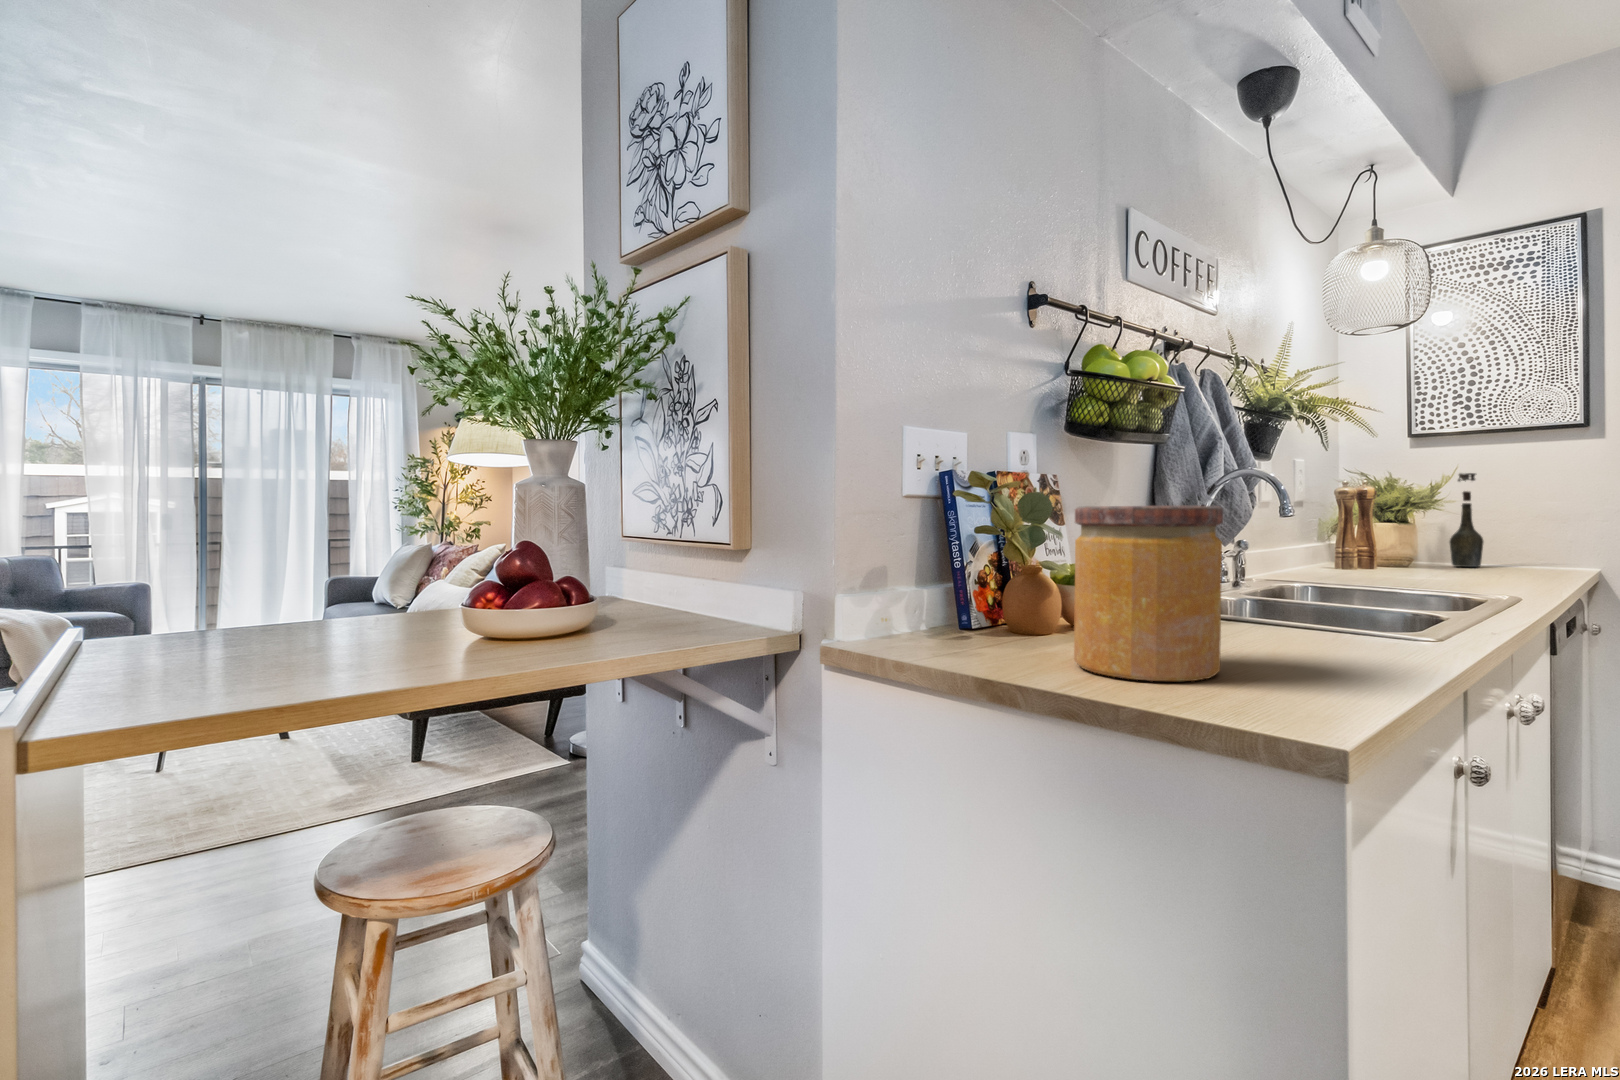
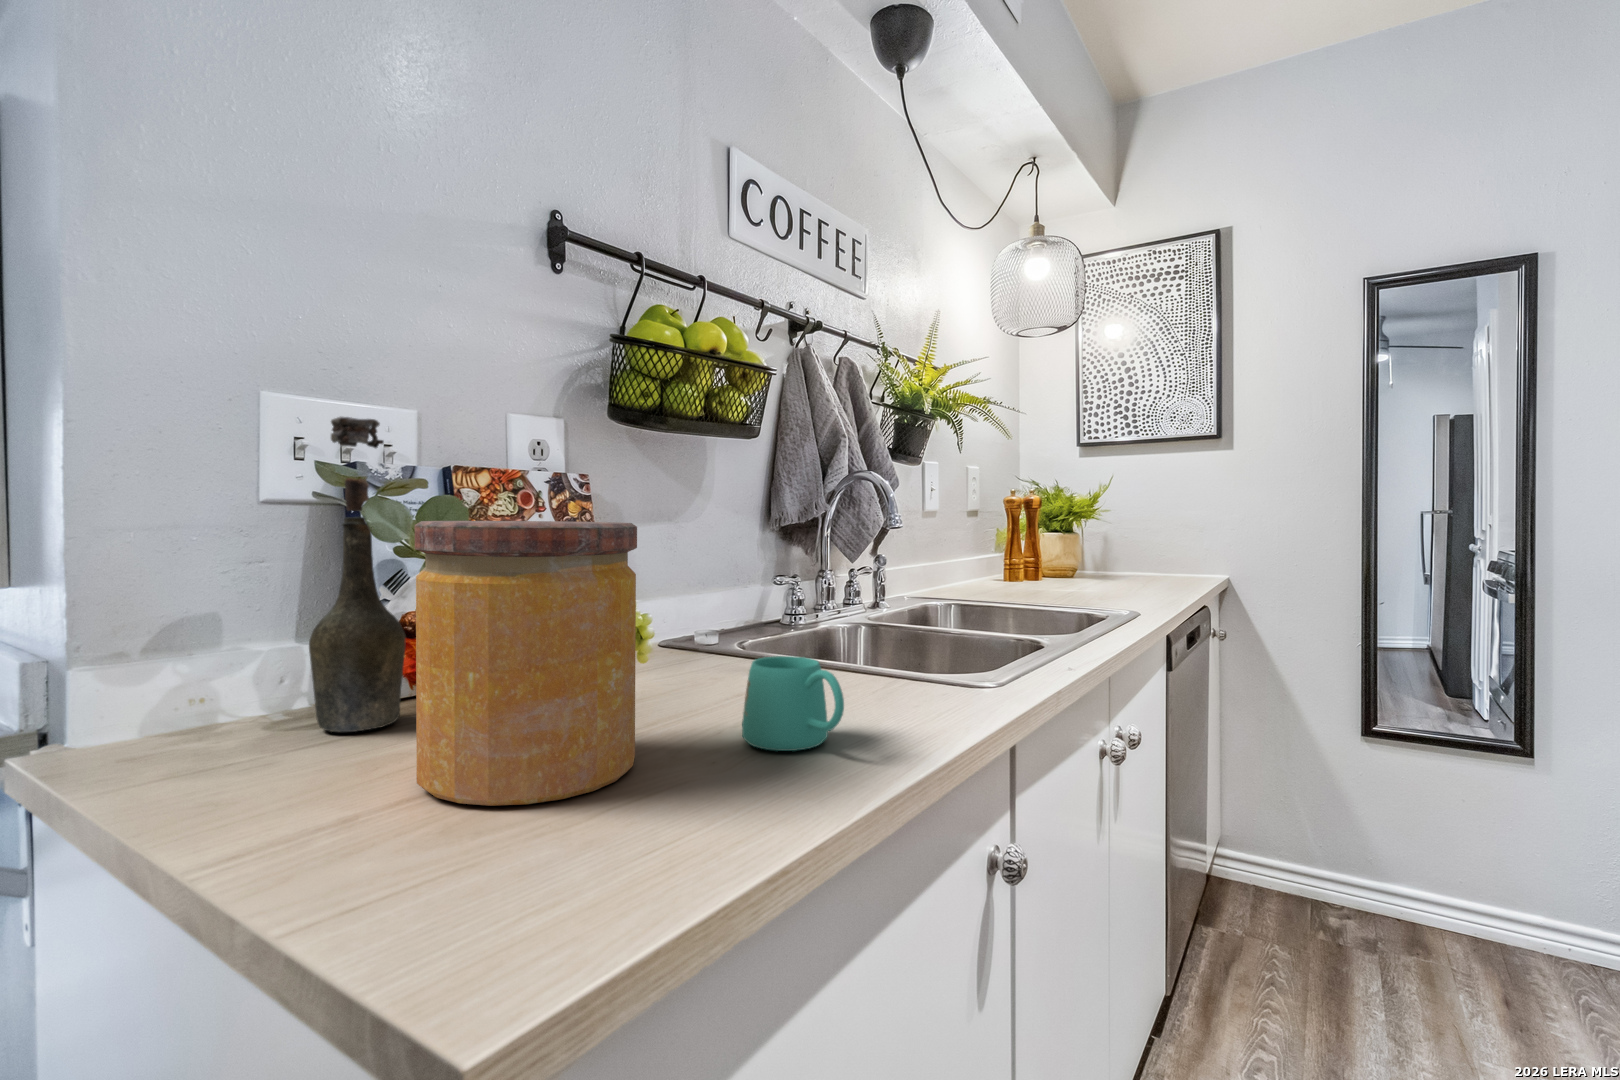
bottle: present [1450,473,1483,567] -> present [309,416,406,732]
mug: none [1270,602,1374,666] -> present [742,656,844,751]

